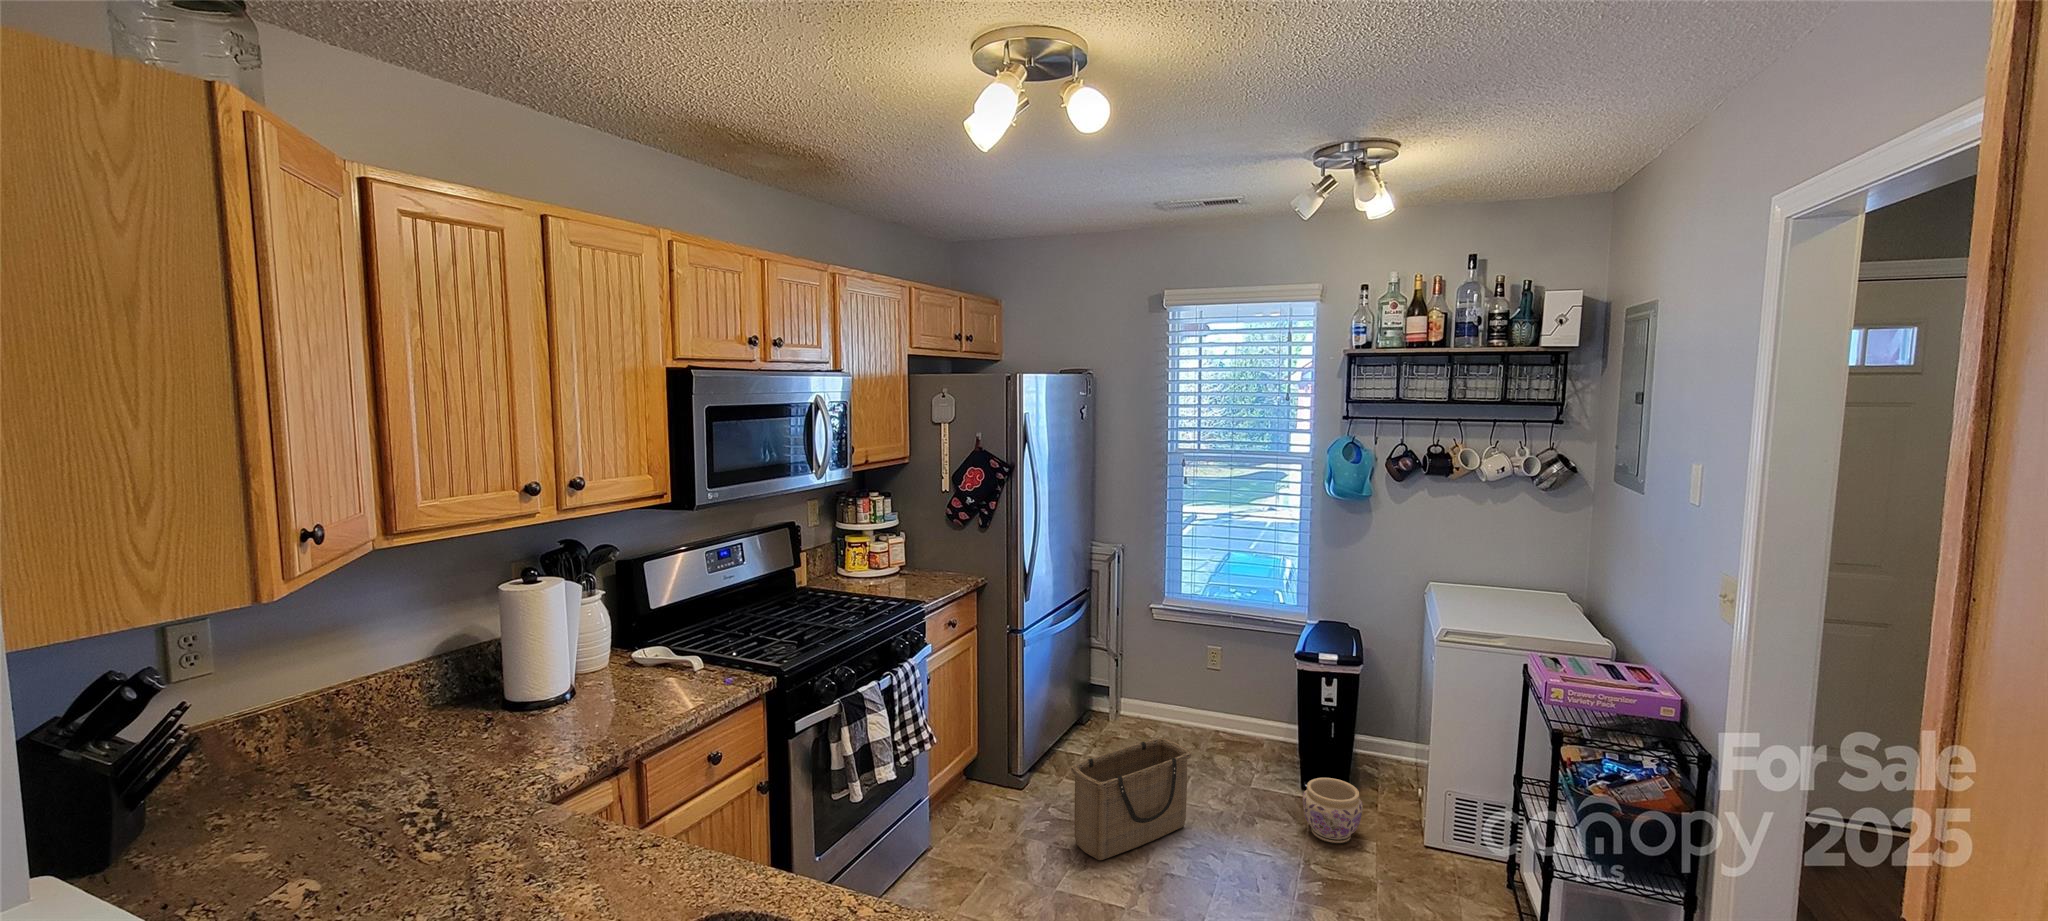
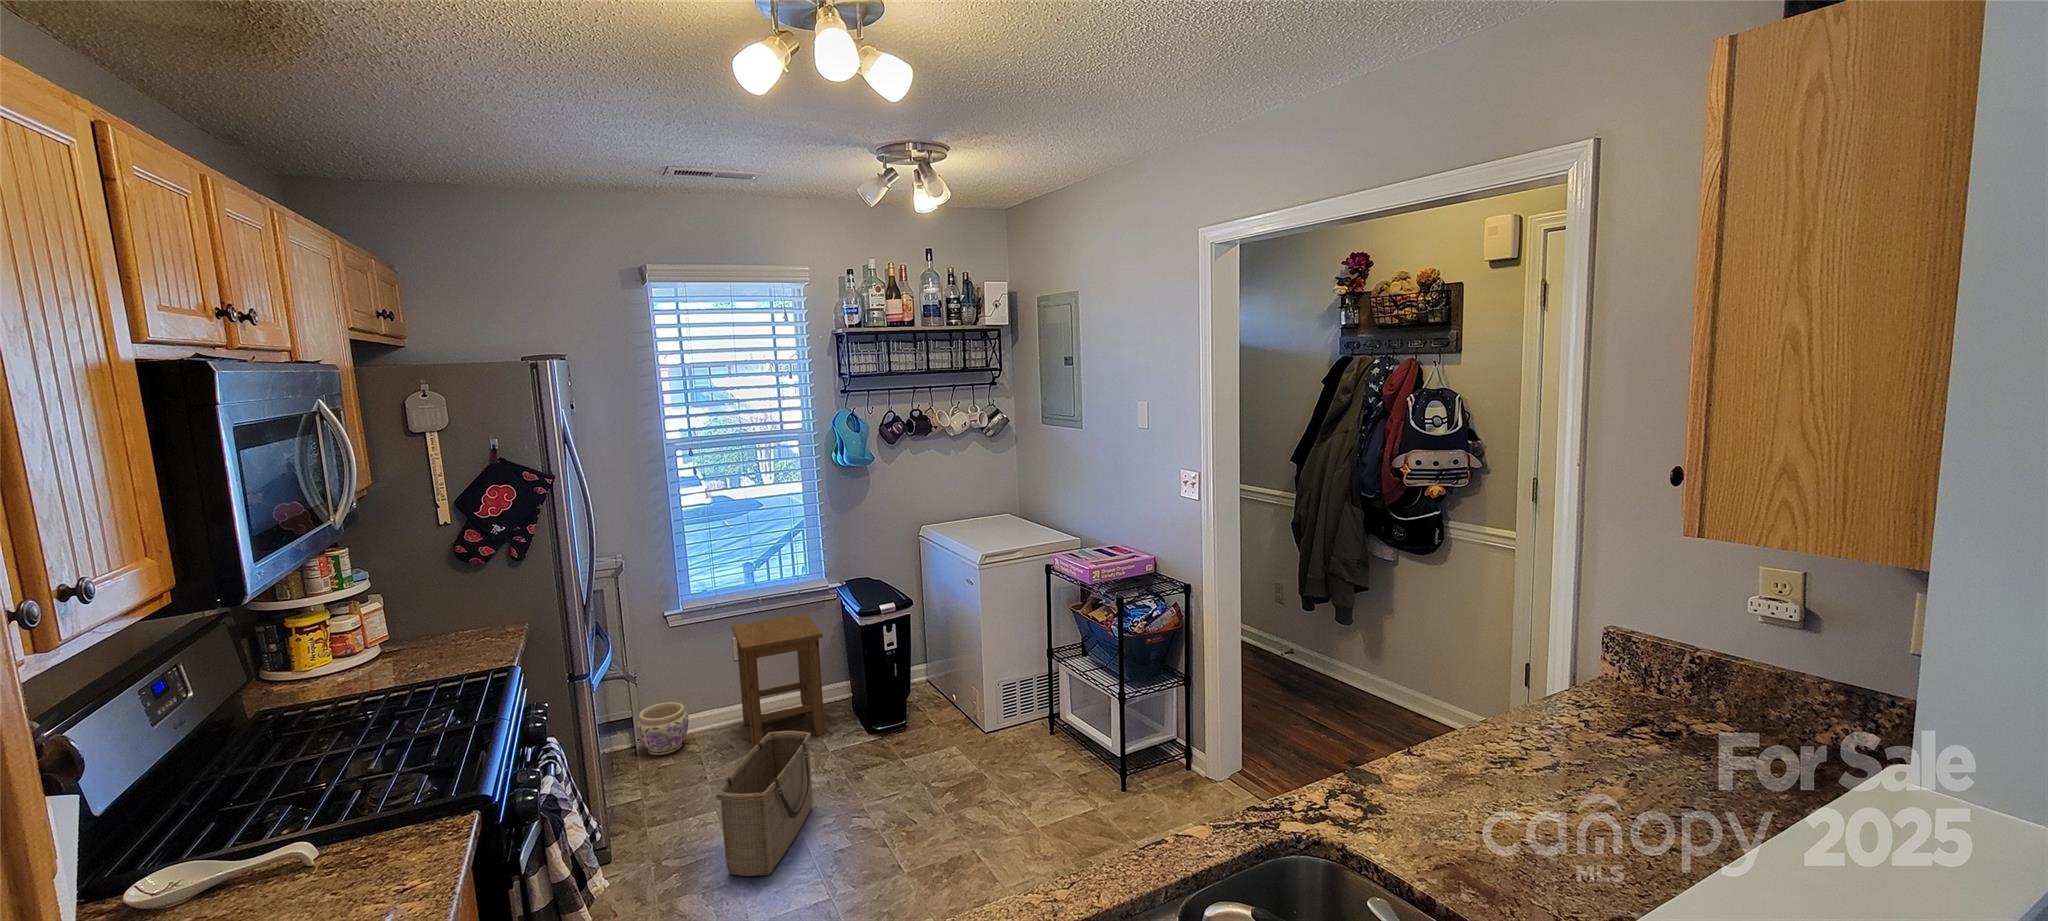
stool: none [1188,633,1280,769] -> present [732,614,825,748]
planter: present [1303,778,1363,844] -> present [637,702,688,756]

